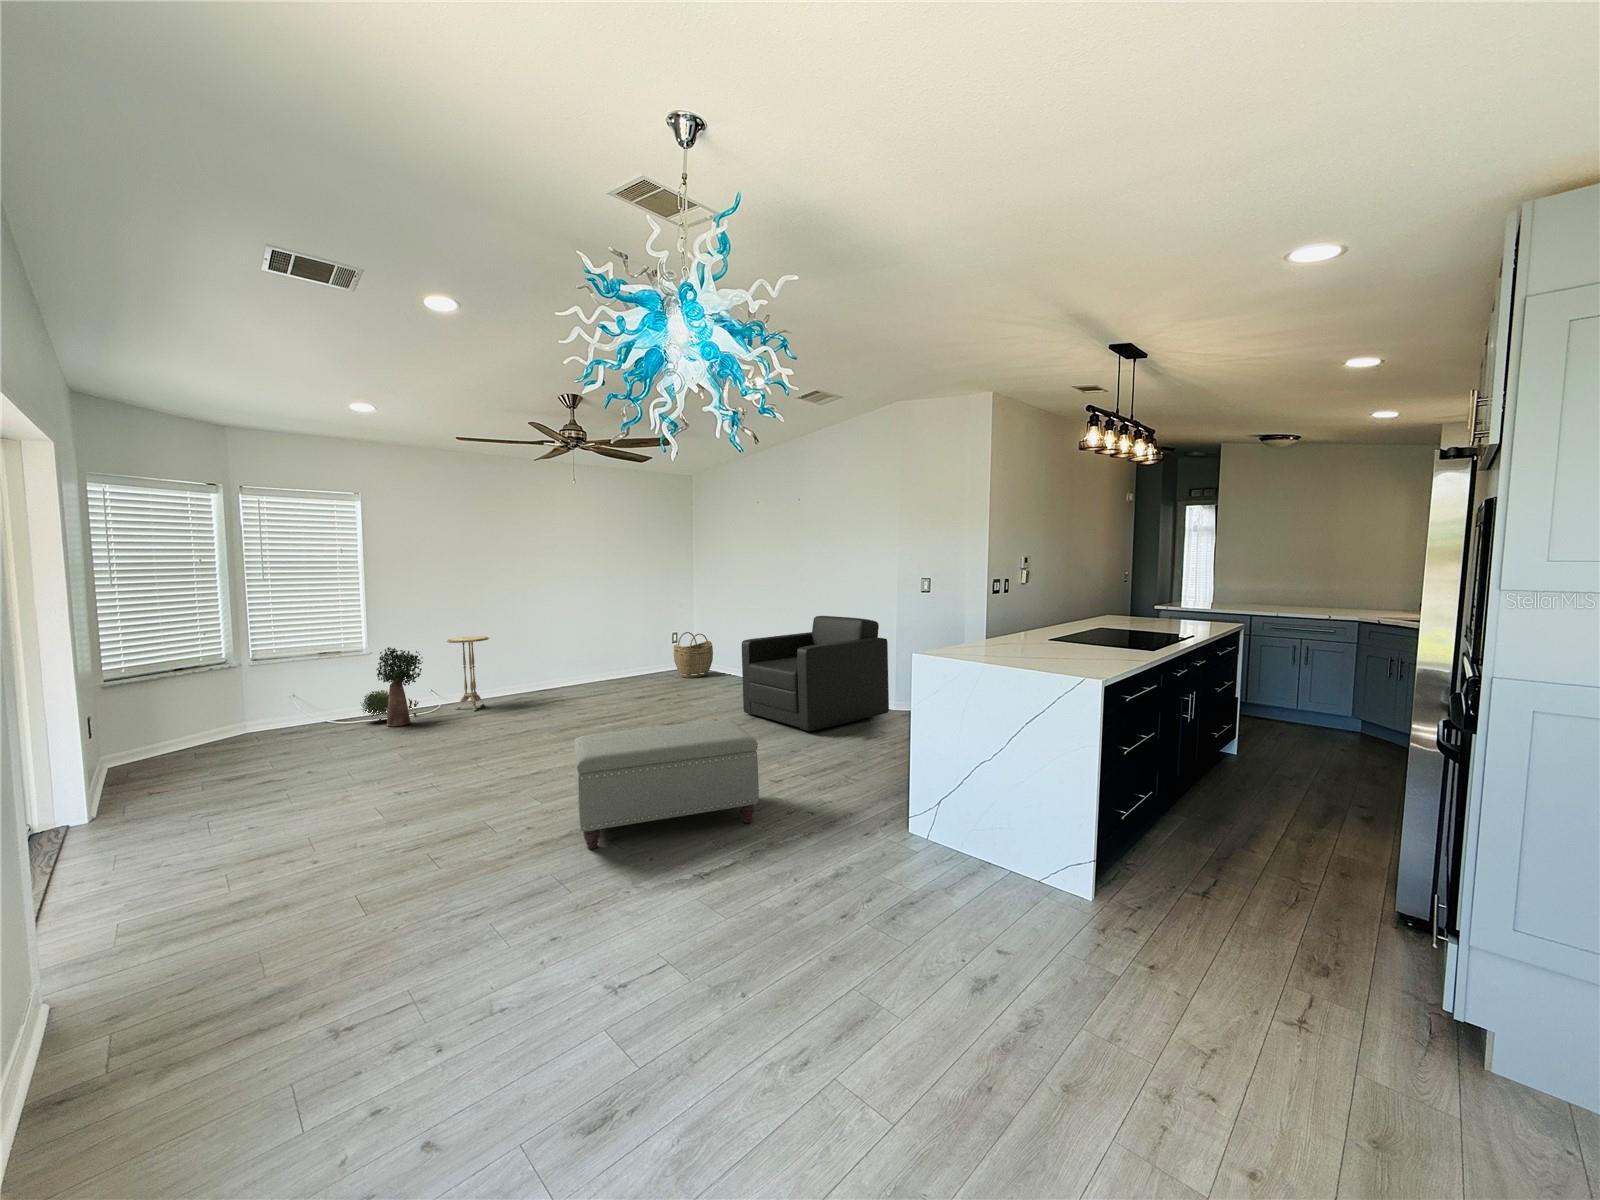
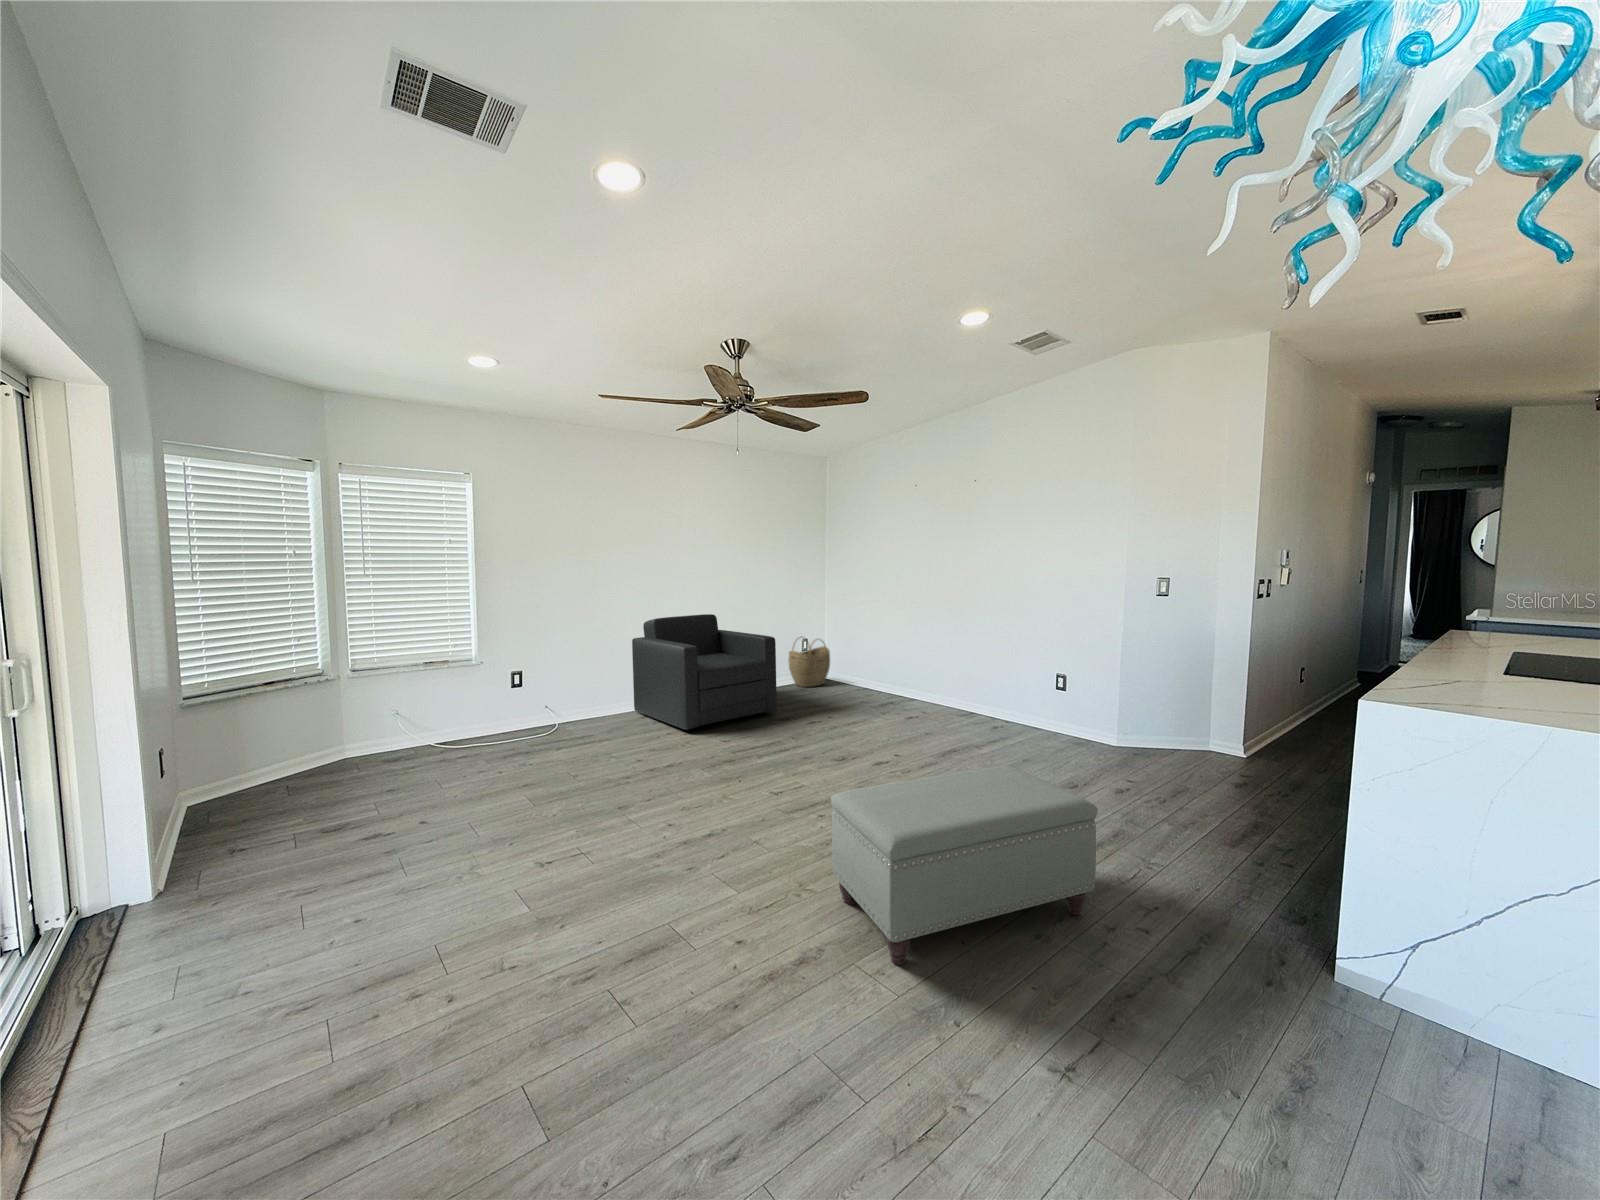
armchair: present [742,616,889,731] -> present [632,614,777,730]
side table: present [447,637,489,711] -> none [564,642,609,728]
potted plant: present [360,647,423,726] -> none [471,655,543,749]

